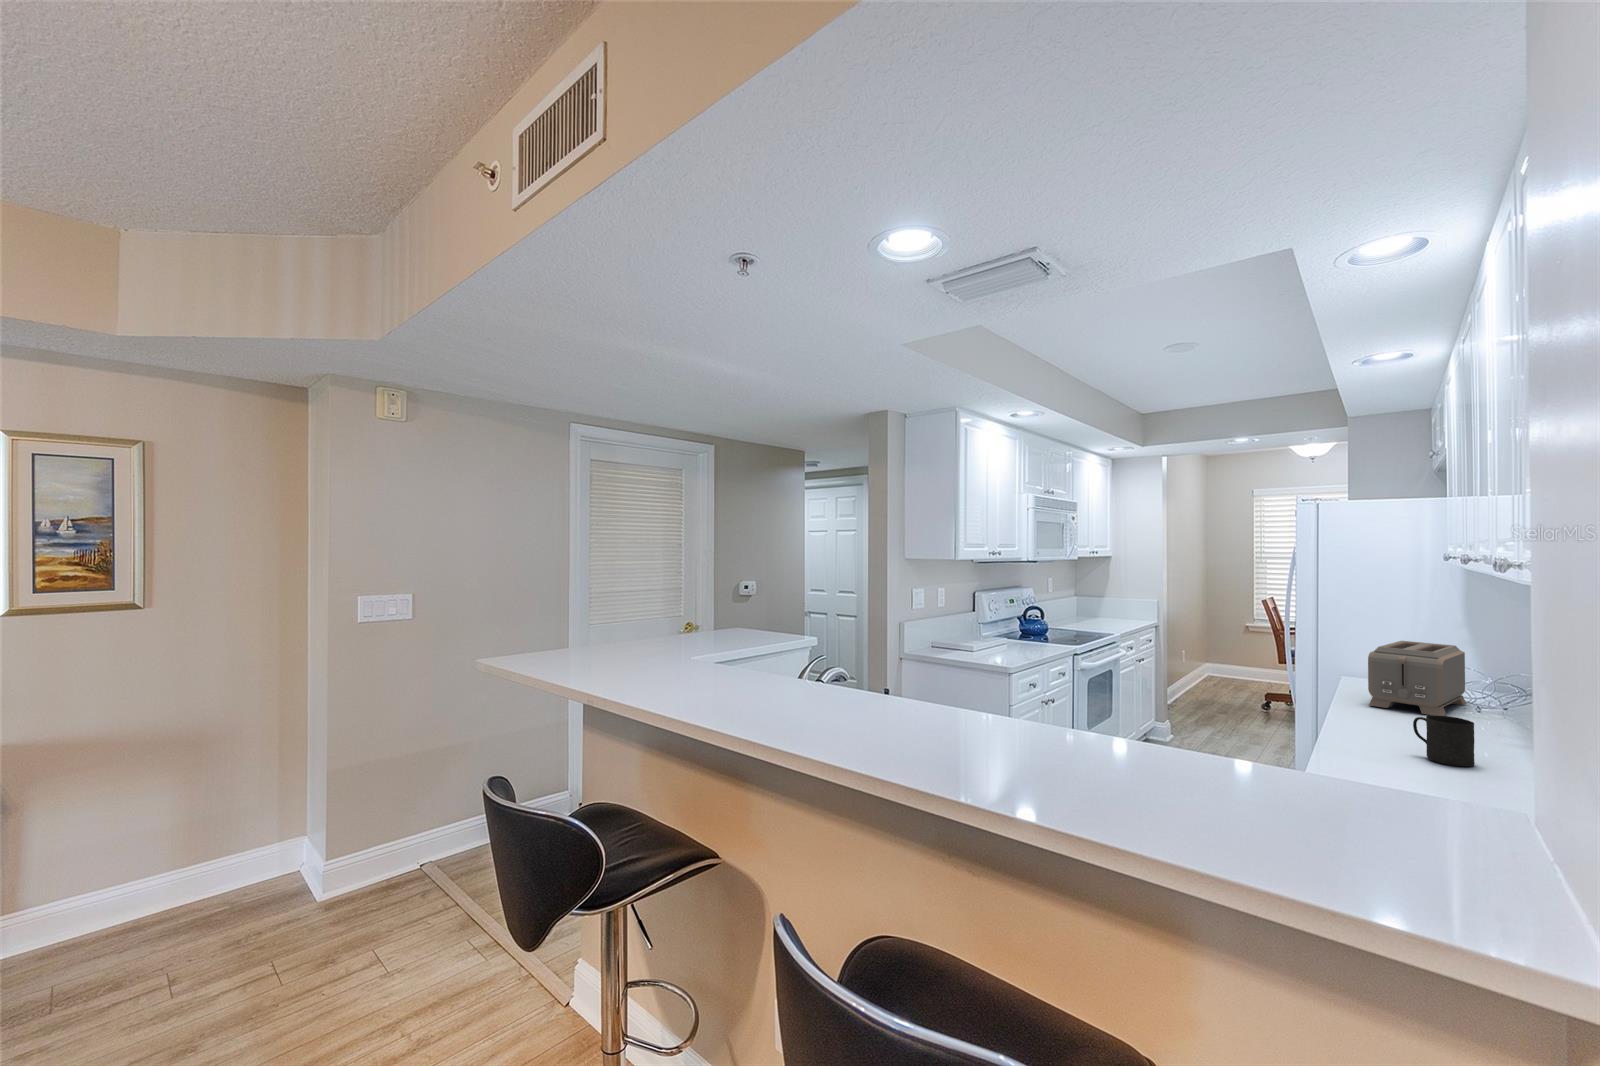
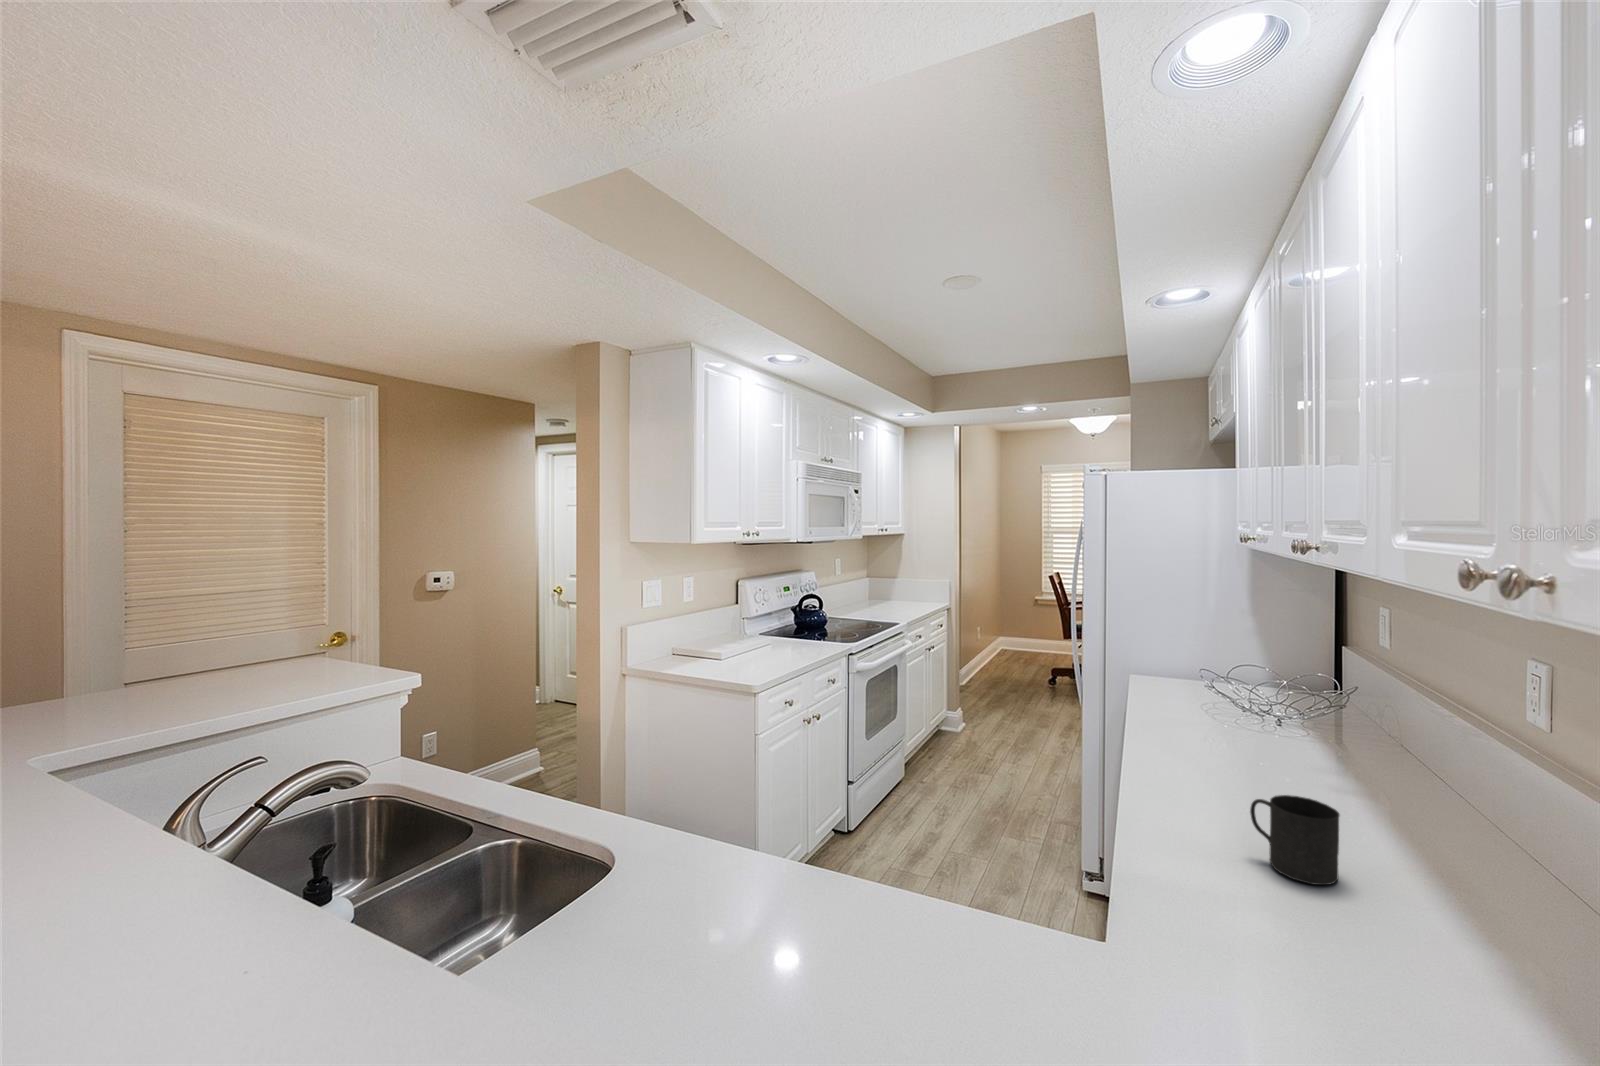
toaster: present [1368,641,1466,716] -> none [1169,646,1273,755]

